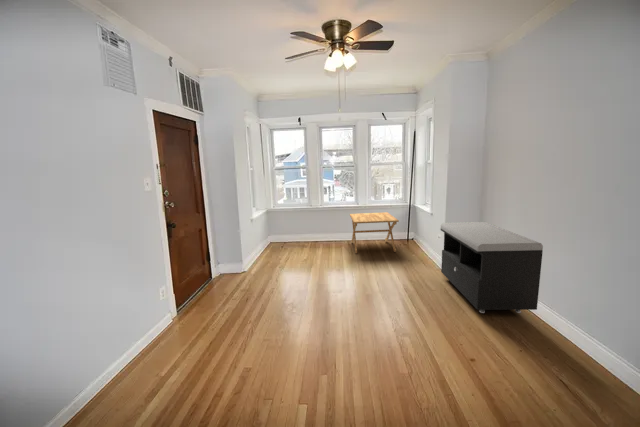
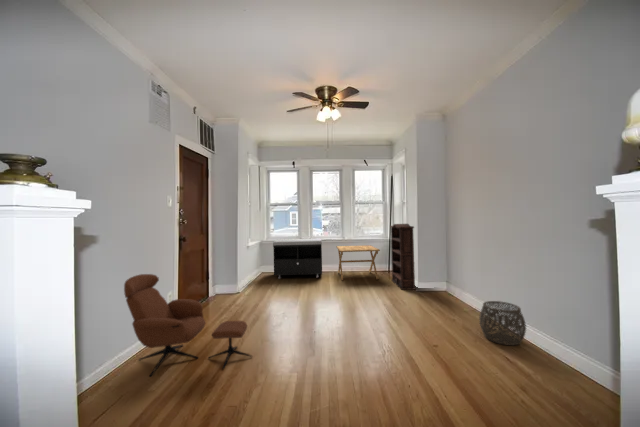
bookshelf: none [411,192,441,267] -> present [390,224,416,290]
storage bench: present [441,222,543,313] -> present [273,239,322,278]
lounge chair: none [90,281,253,406] -> present [124,274,251,376]
woven basket: none [524,304,589,364] -> present [479,301,526,345]

